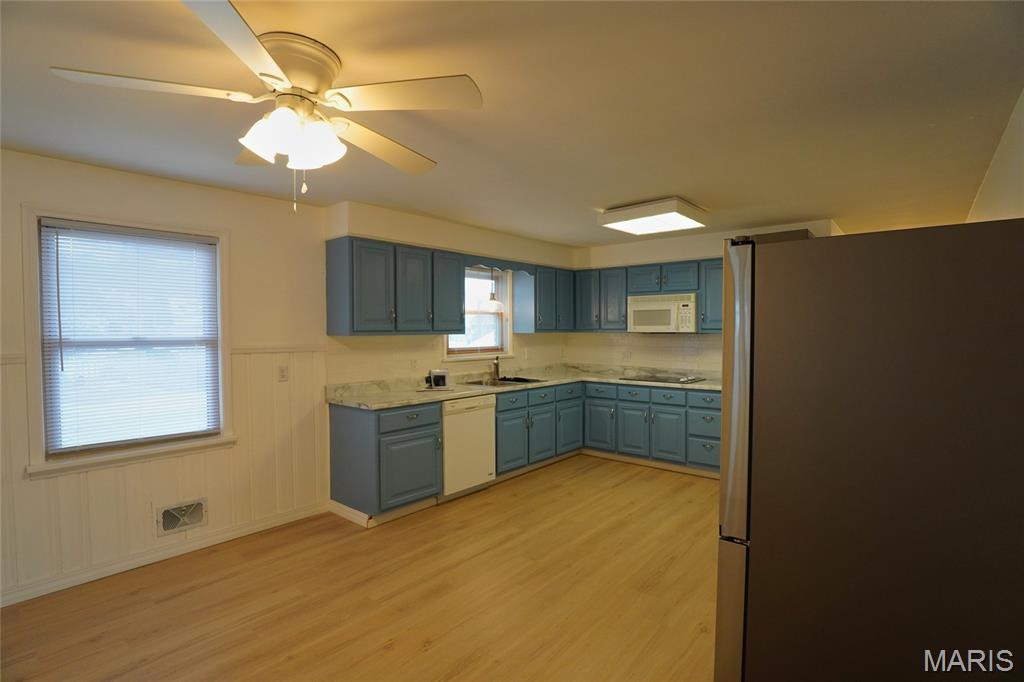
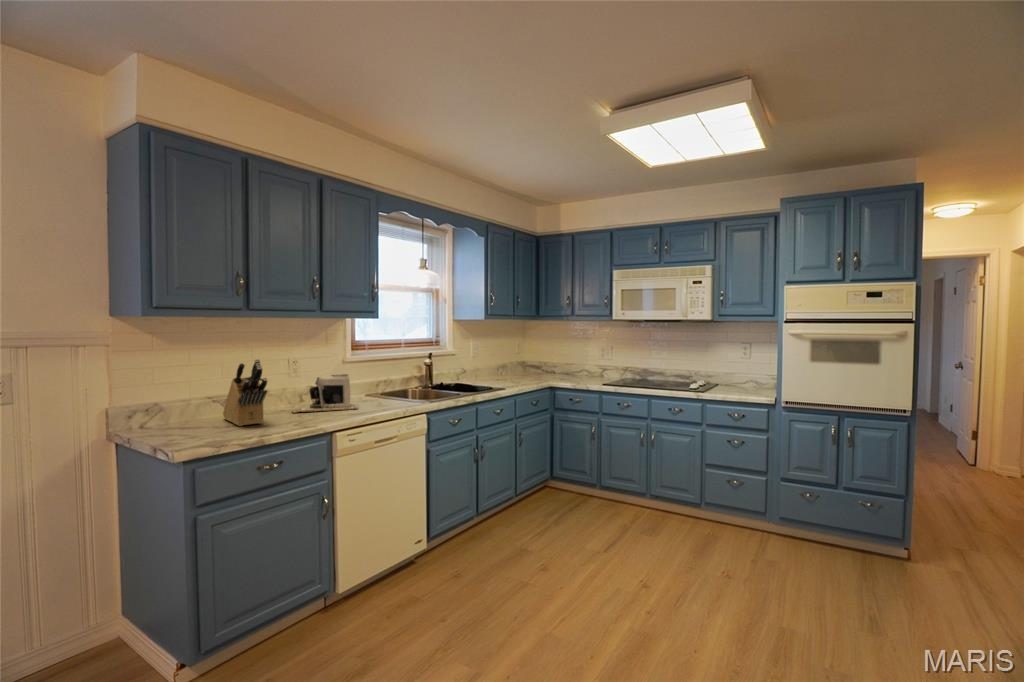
knife block: none [380,358,408,396] -> present [223,359,267,426]

